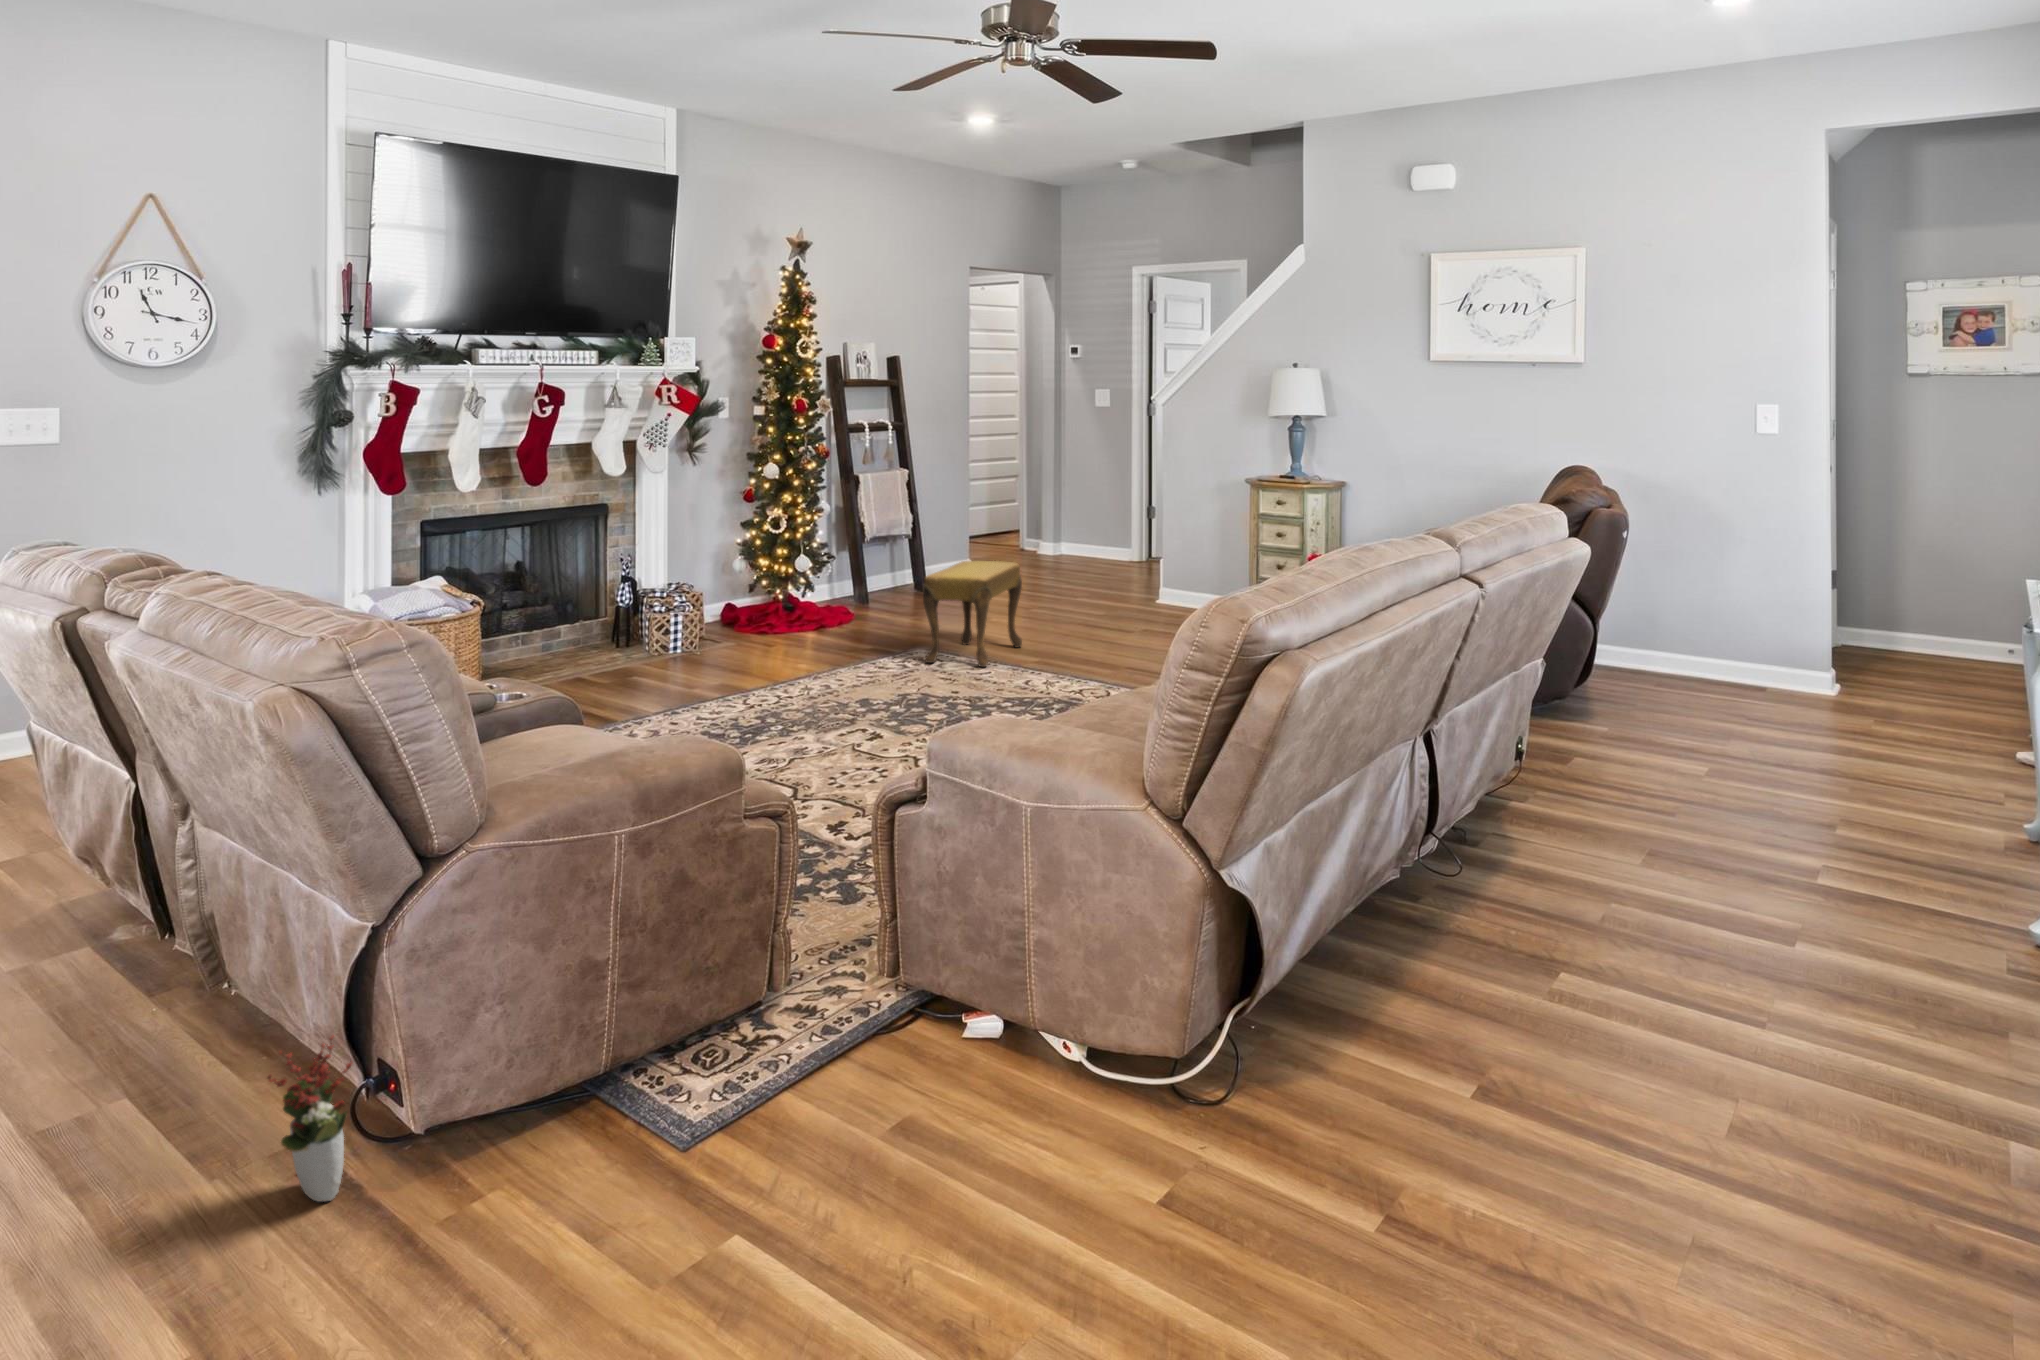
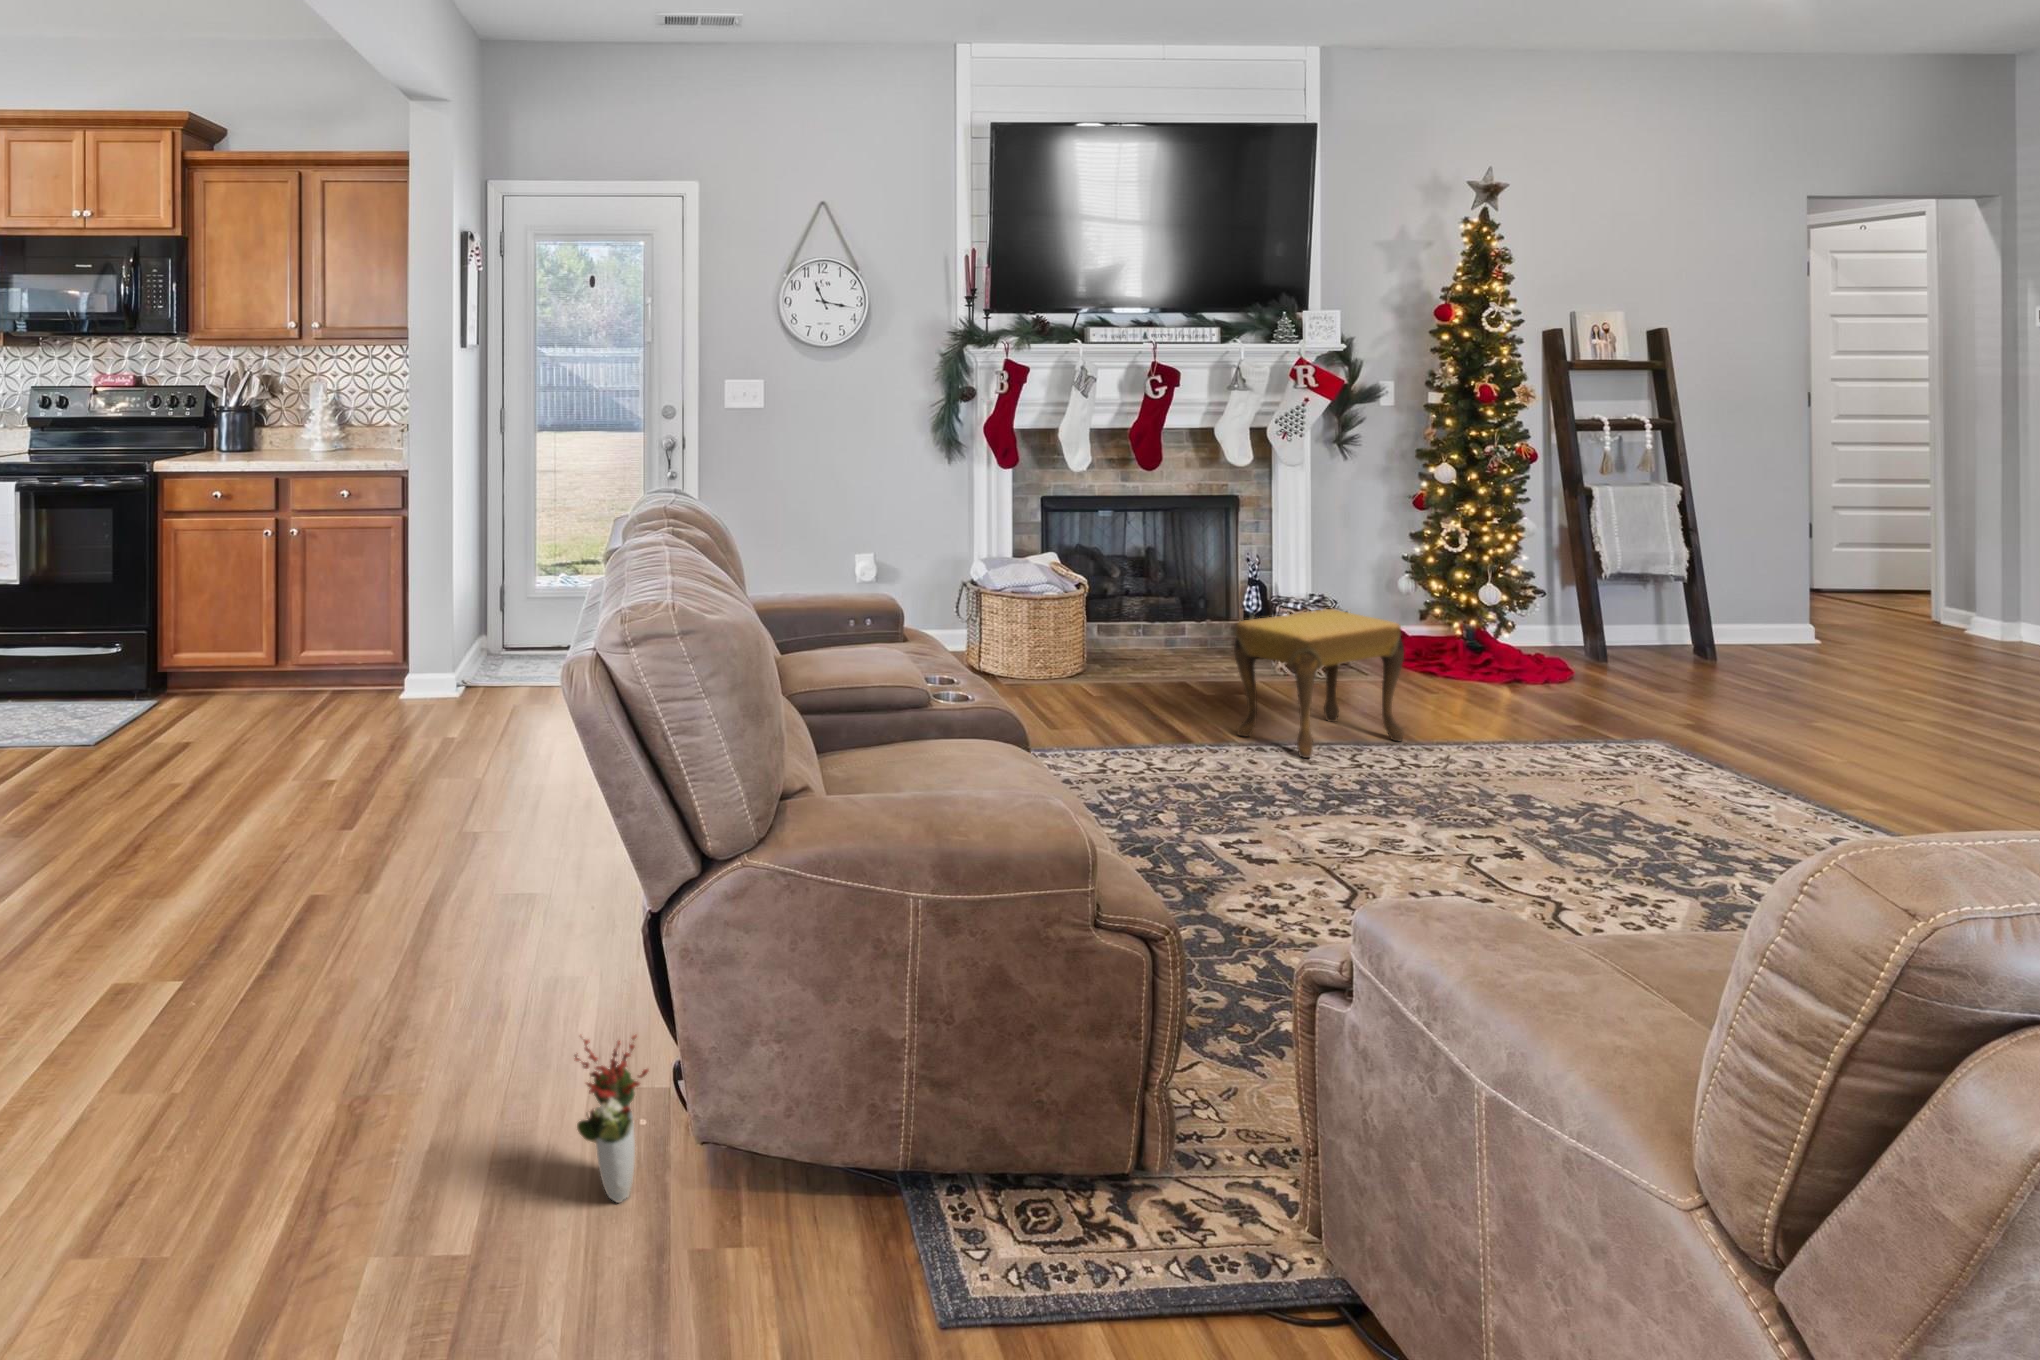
footstool: present [923,561,1022,667] -> present [1234,609,1404,758]

